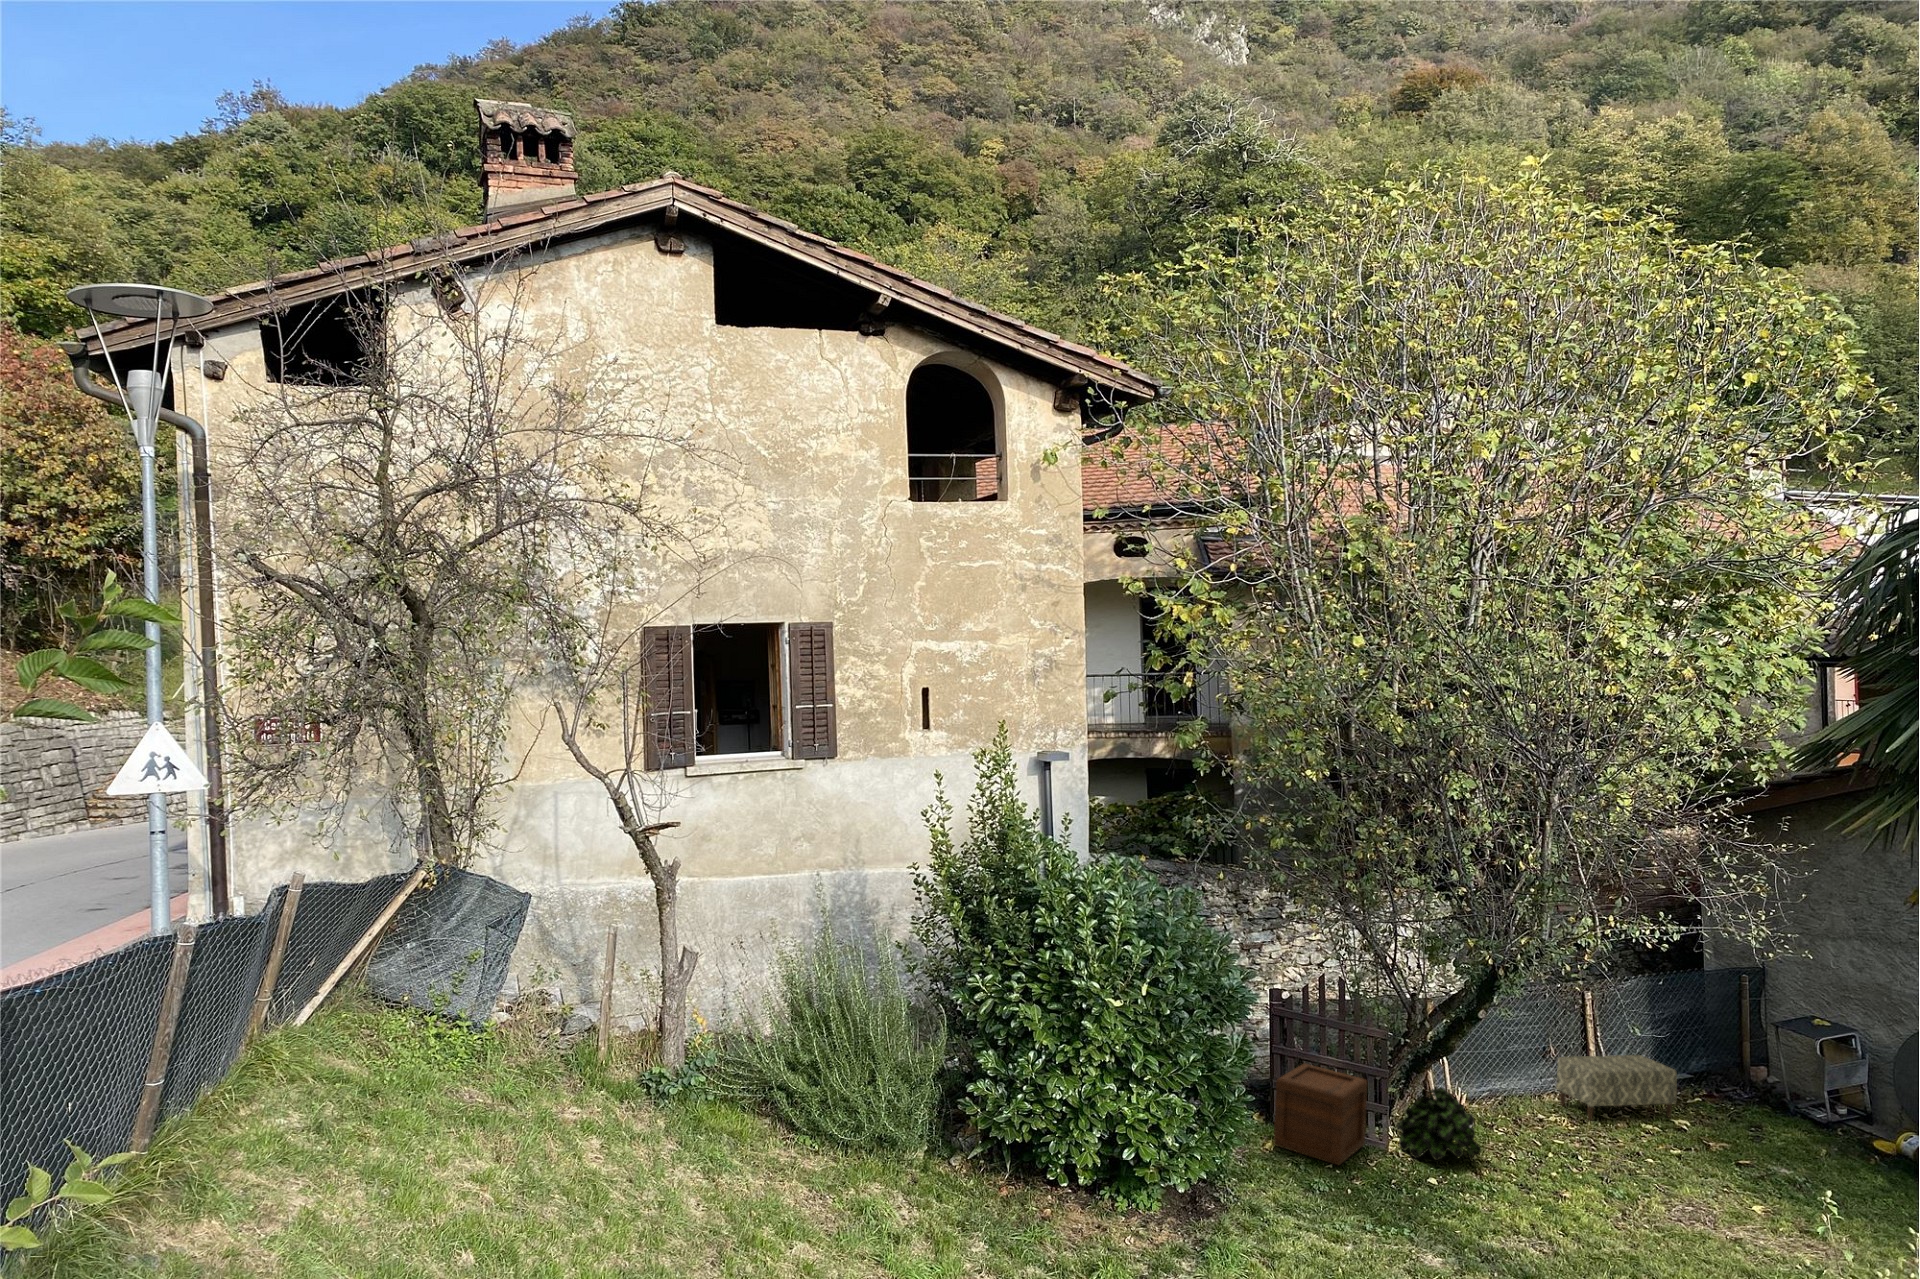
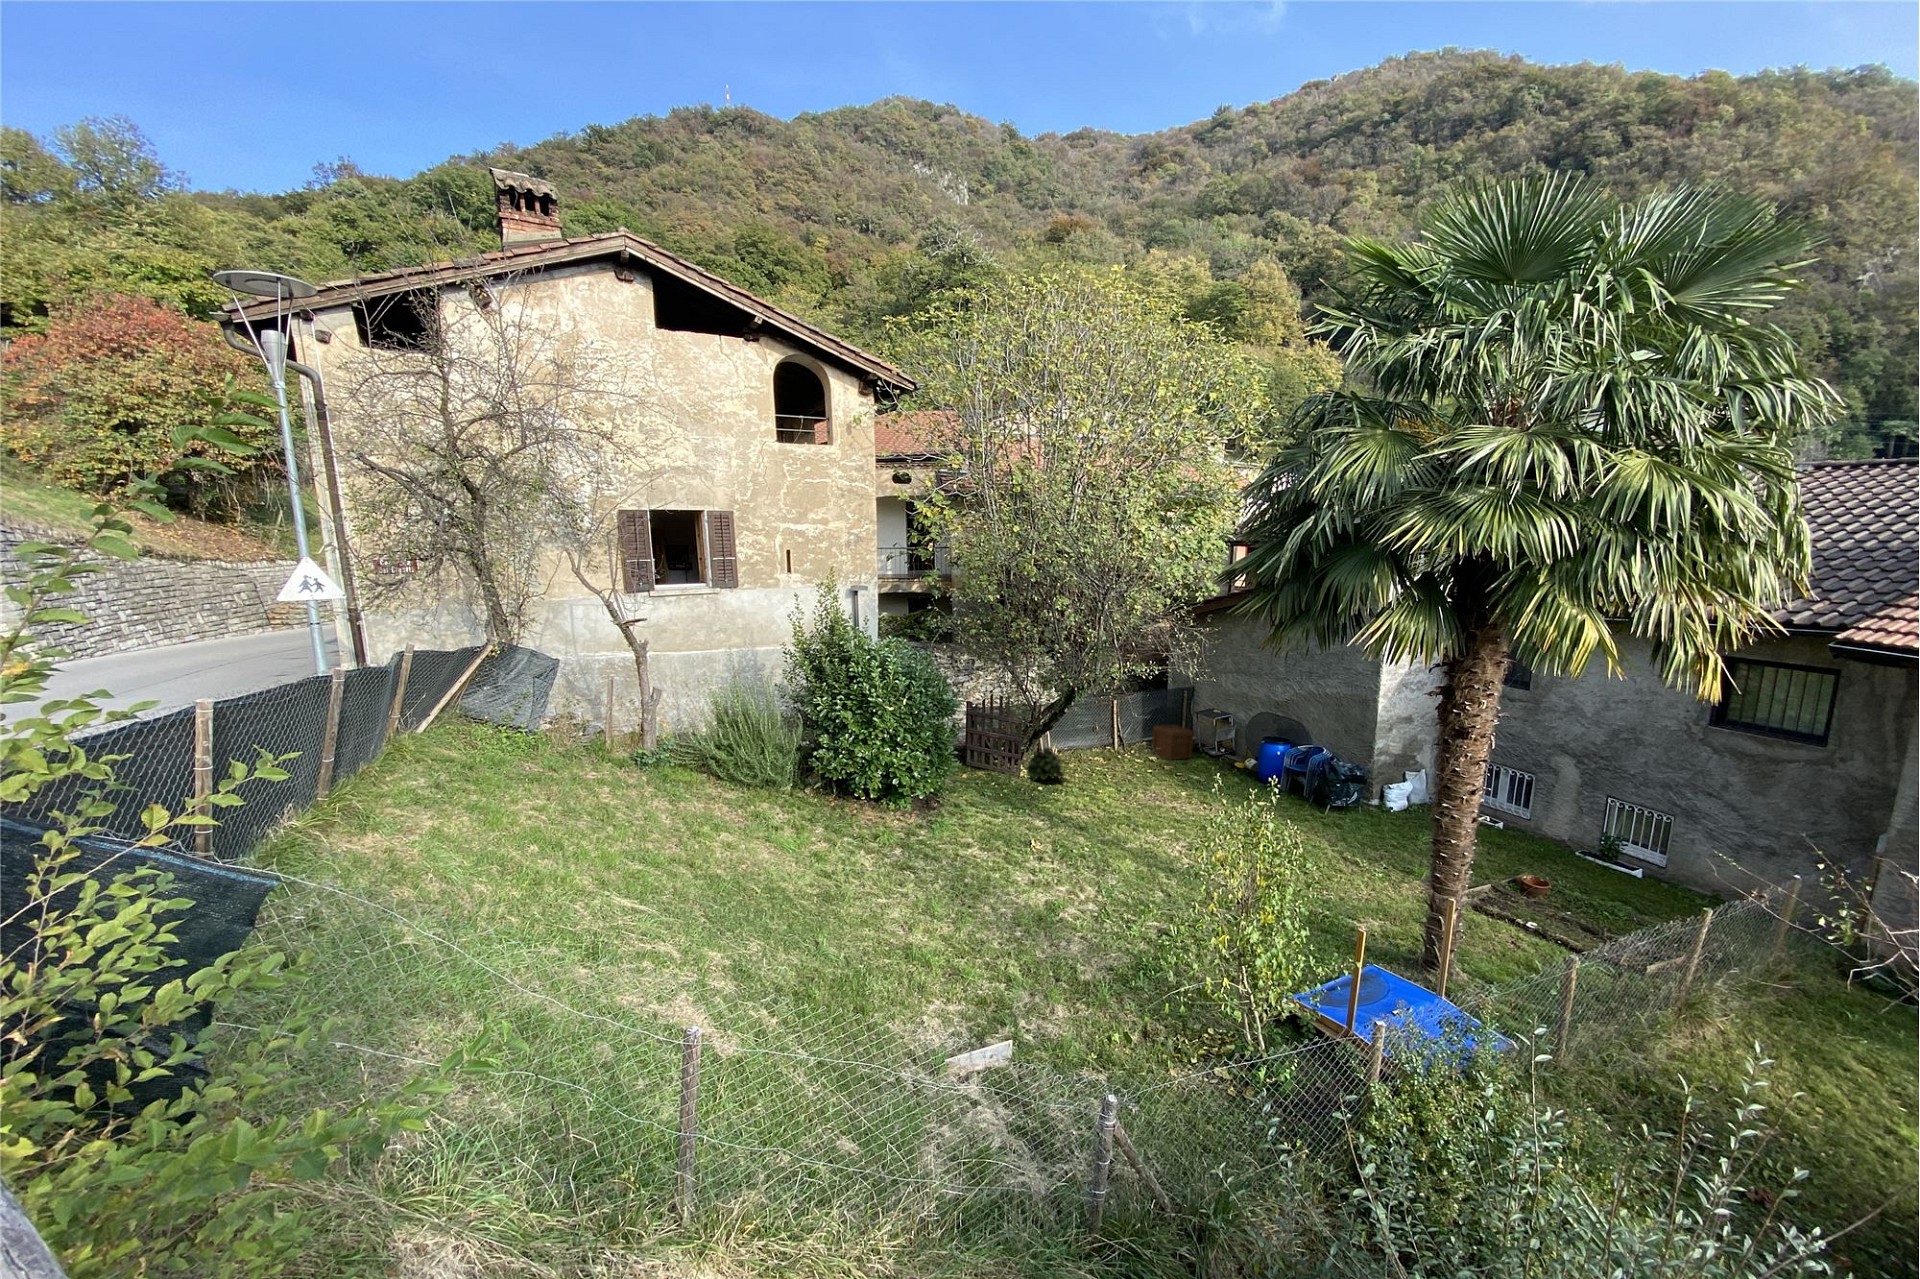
bench: present [1556,1055,1677,1121] -> none [1103,733,1157,763]
wooden crate: present [1274,1064,1368,1165] -> present [1152,725,1194,760]

